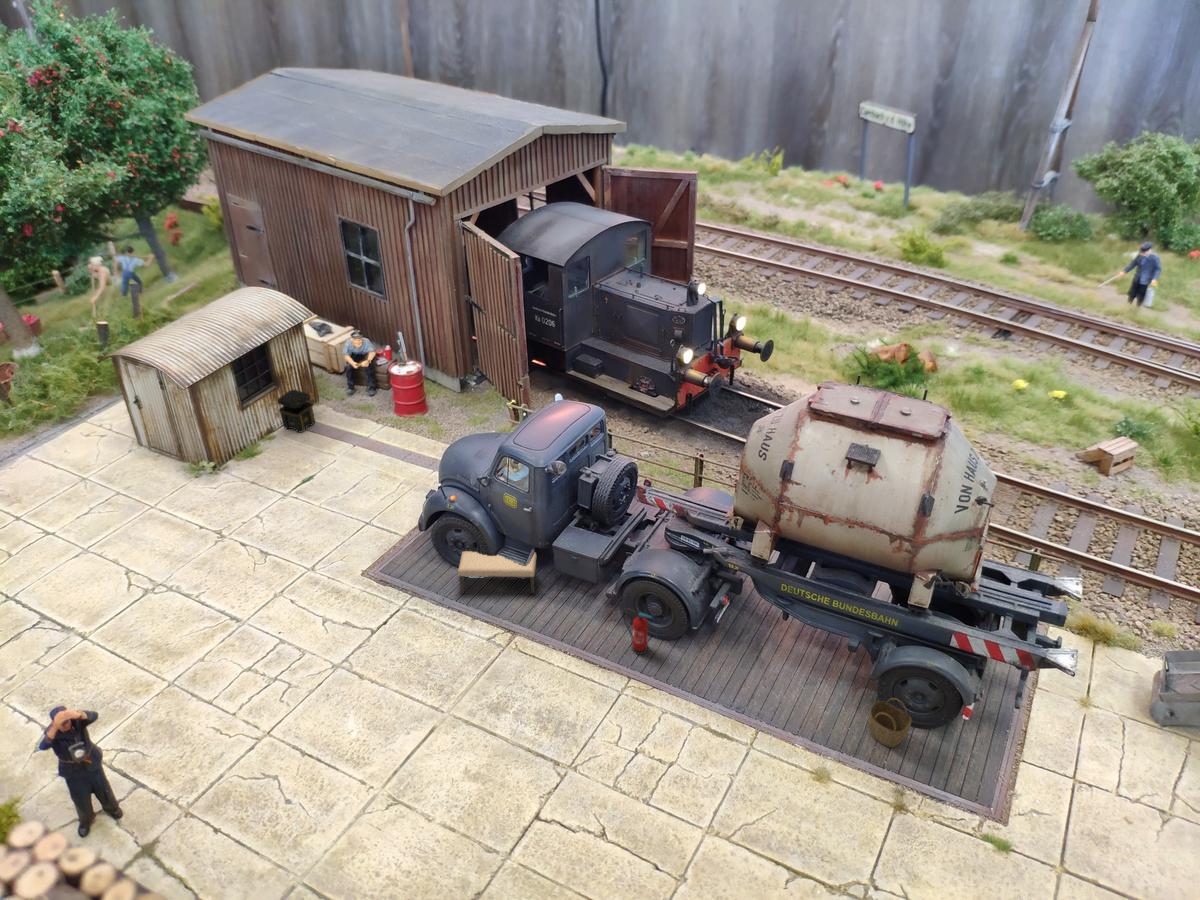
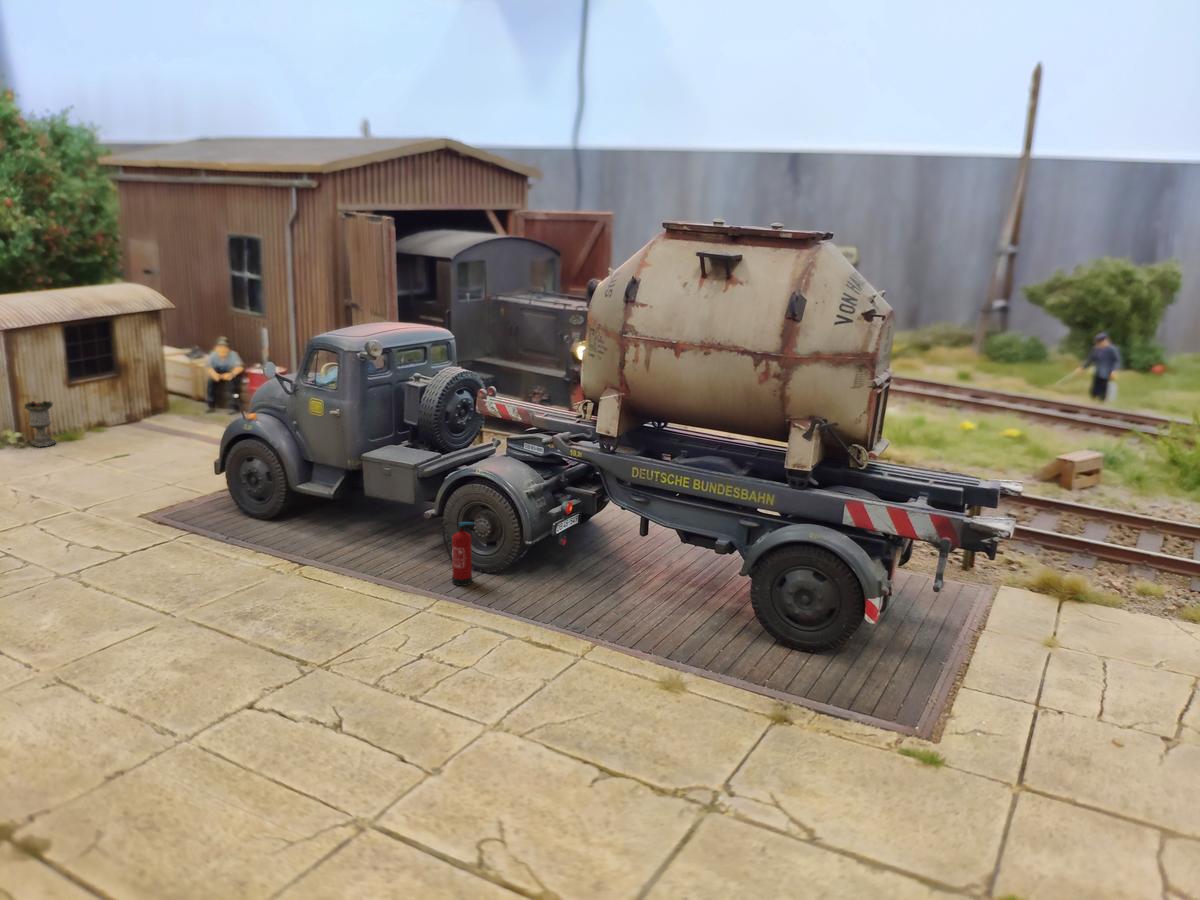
toolbox: present [277,390,315,432] -> none [113,383,156,429]
planter: none [217,431,247,470] -> present [24,401,57,447]
bench: present [458,551,537,594] -> none [252,486,357,539]
woven basket: present [868,698,911,747] -> none [741,600,797,670]

